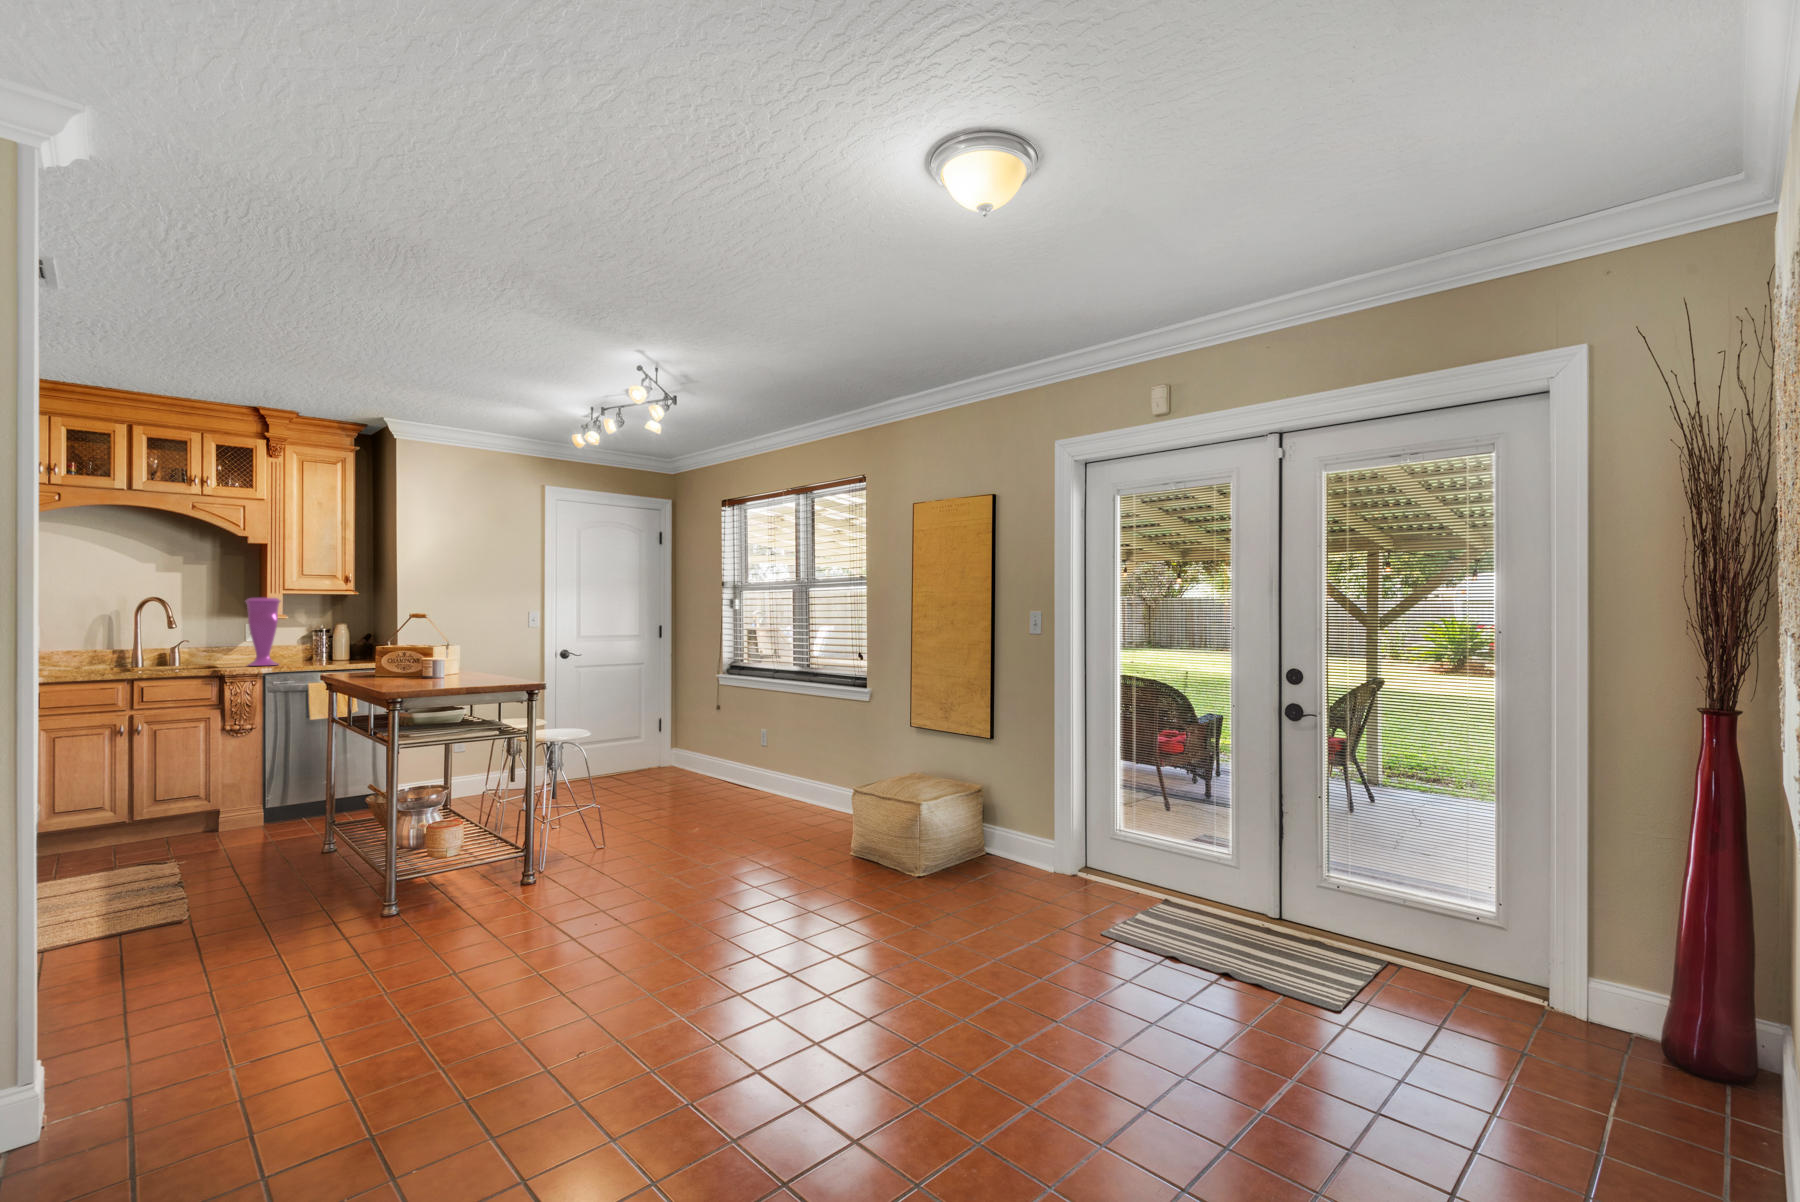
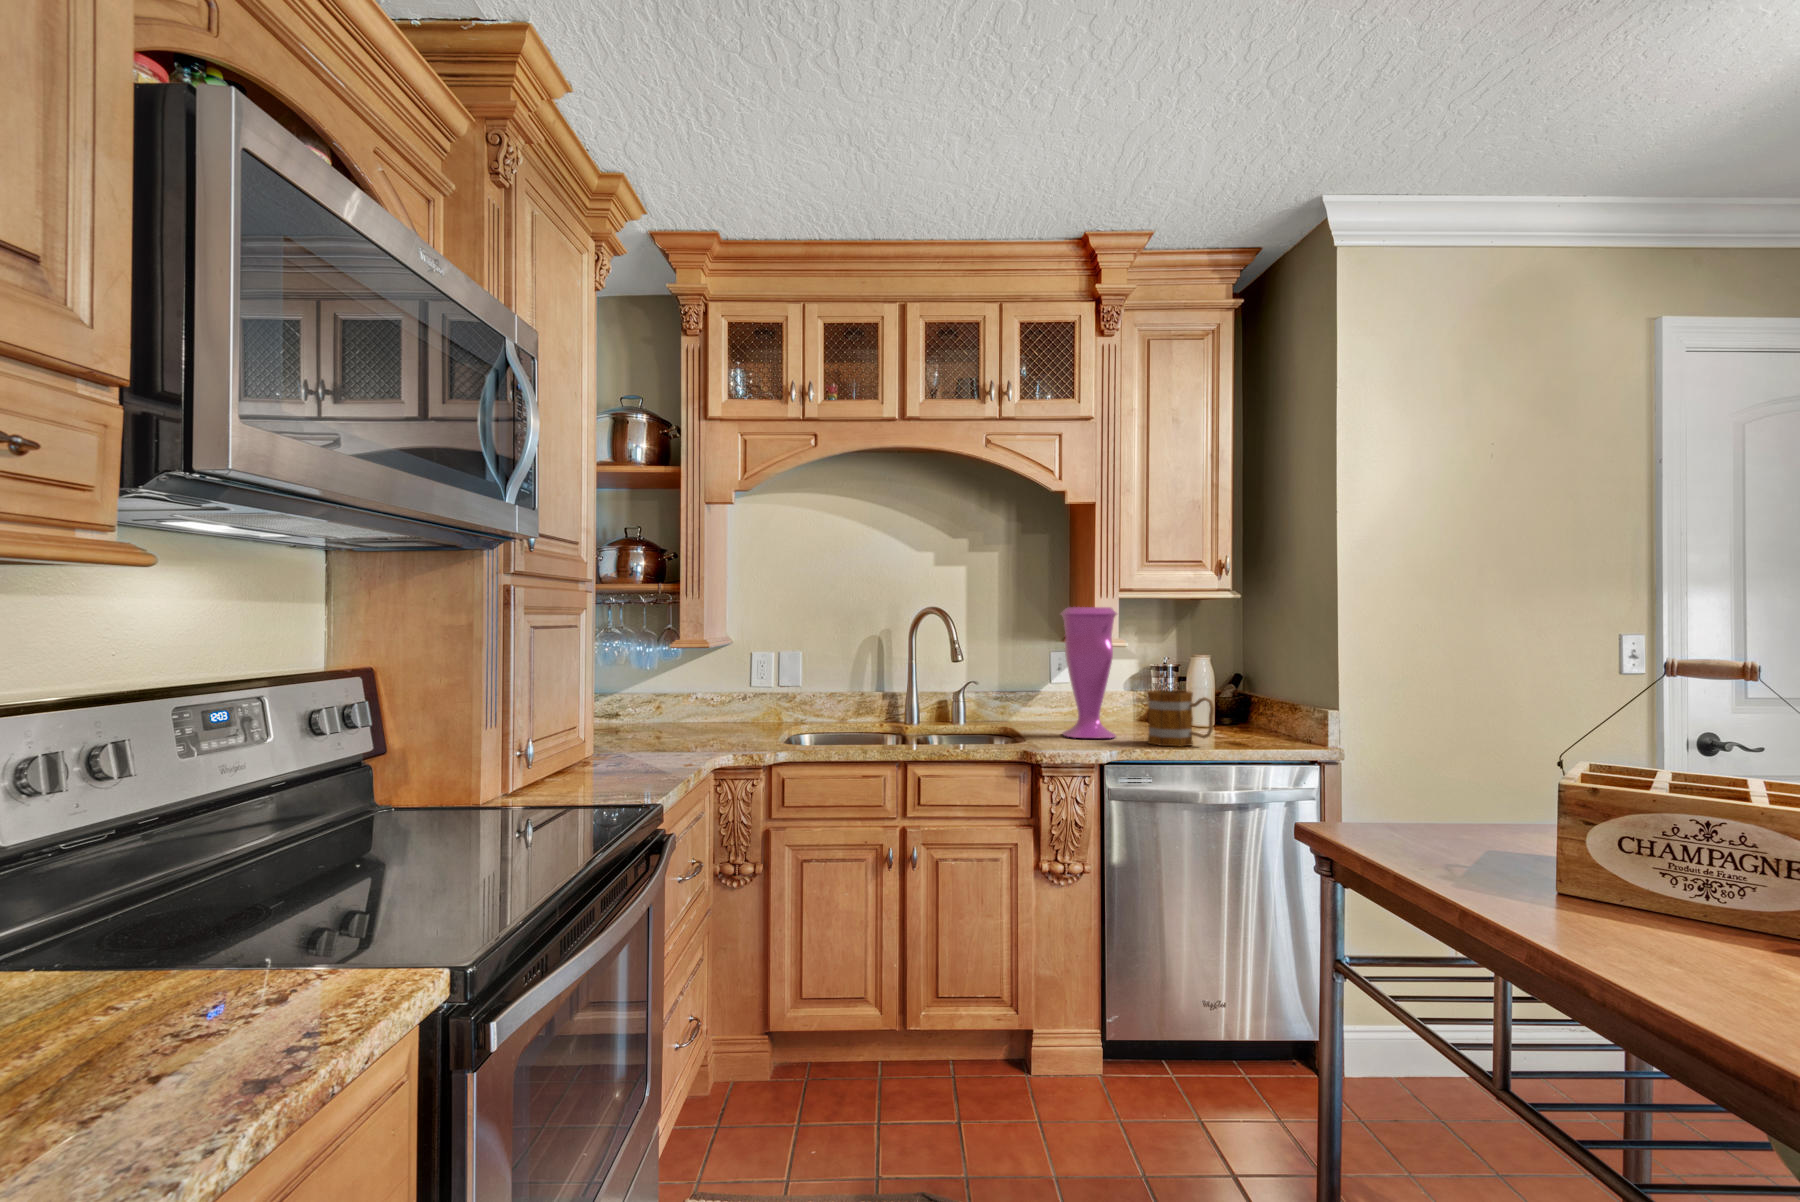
mug: none [296,639,332,665] -> present [1148,690,1214,746]

